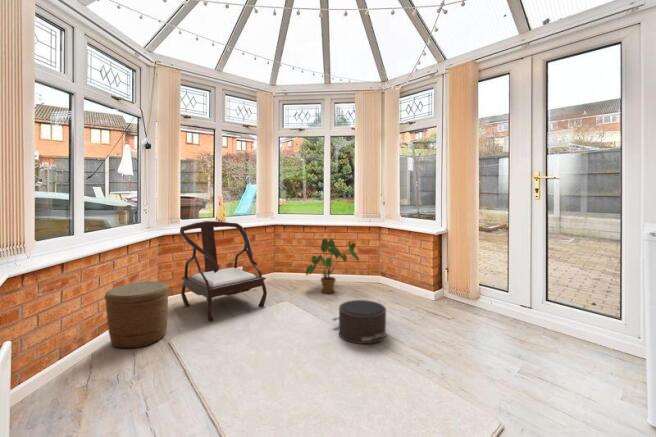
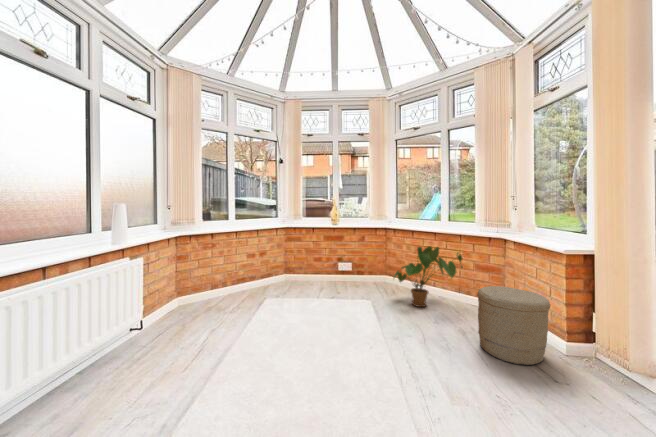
armchair: present [180,221,267,321] -> none [286,218,345,299]
woven basket: present [105,281,169,348] -> present [478,286,550,365]
pouf: present [333,300,386,344] -> none [348,310,407,365]

